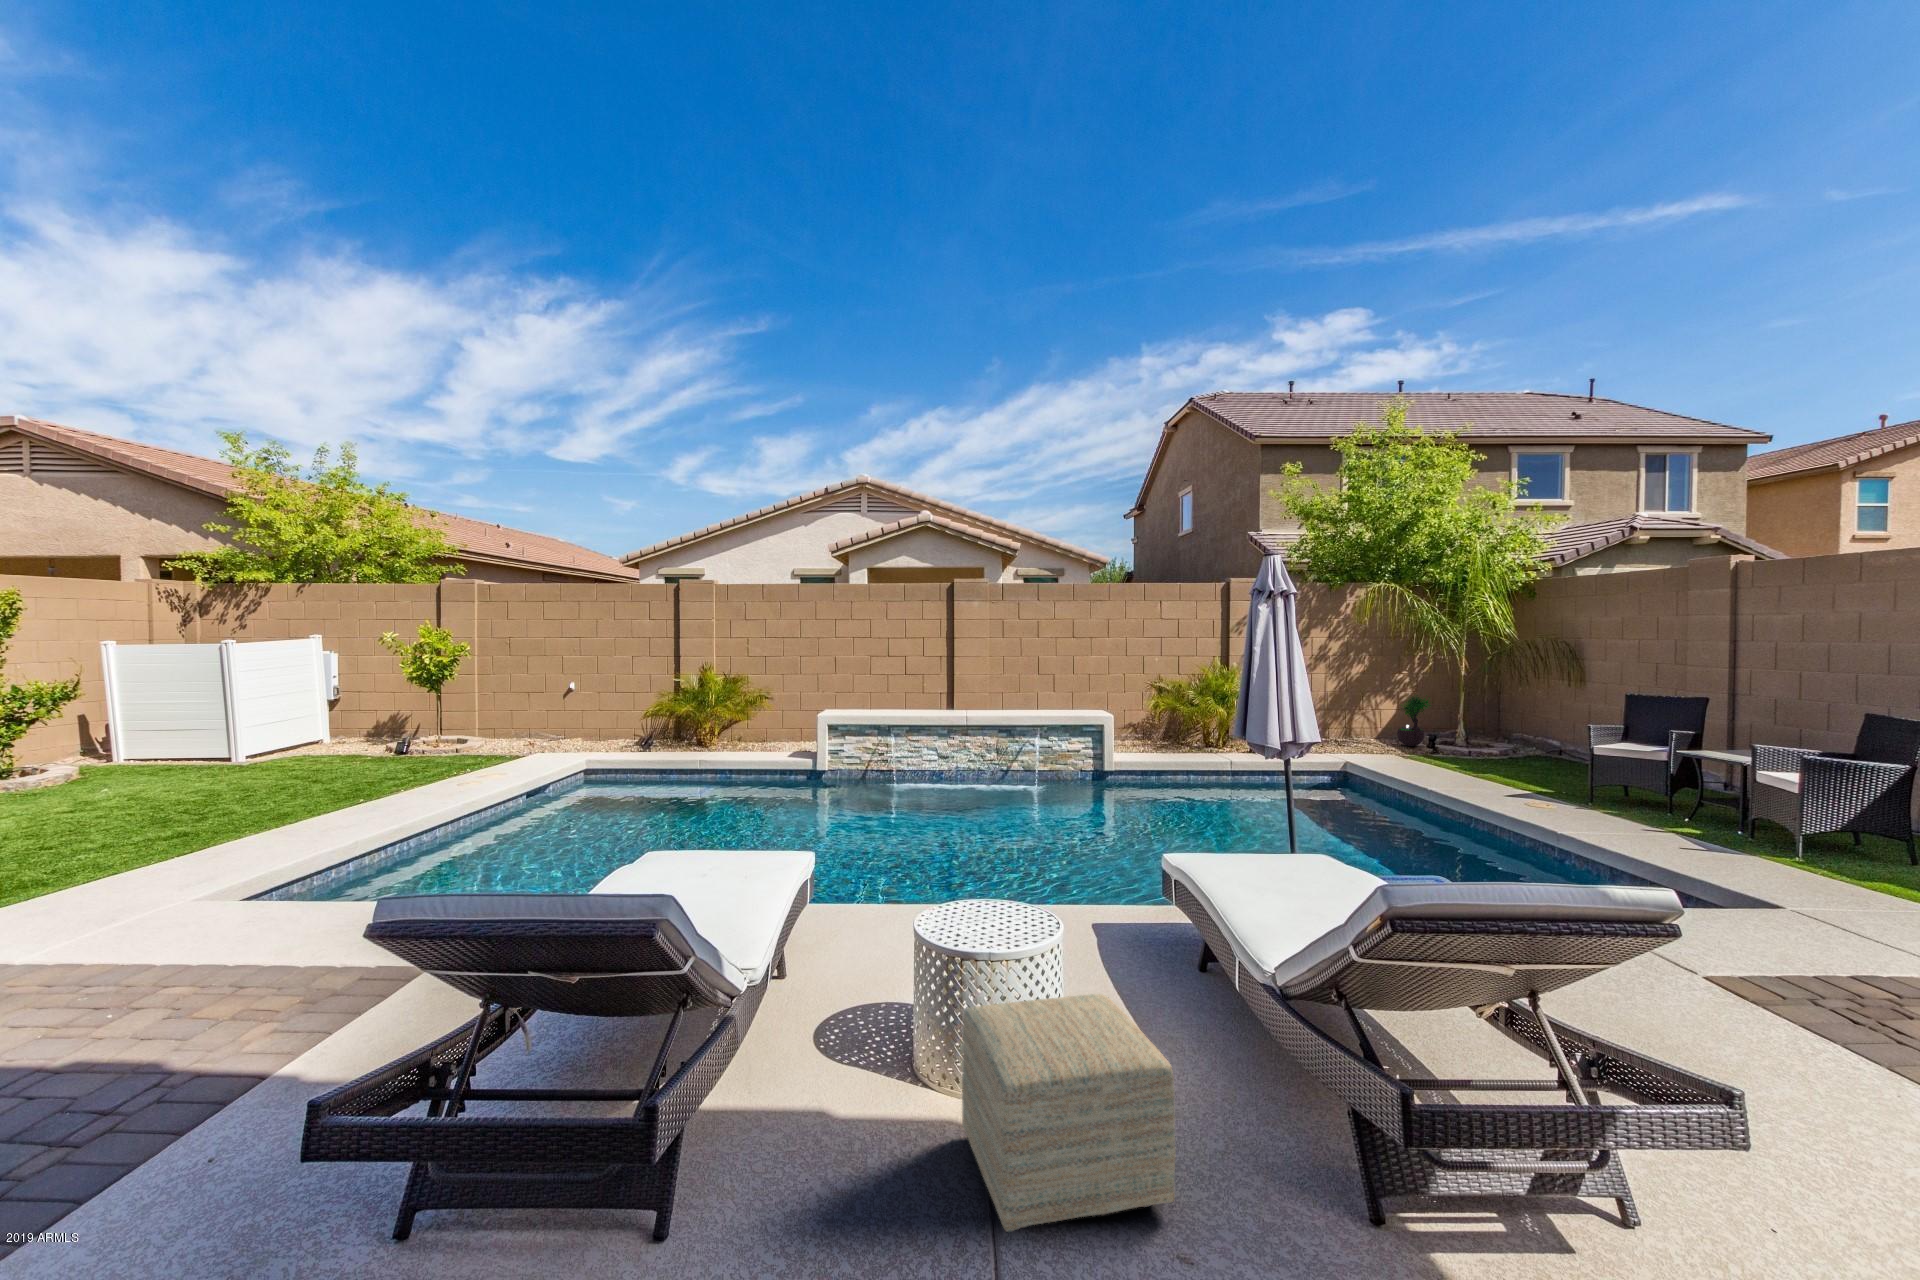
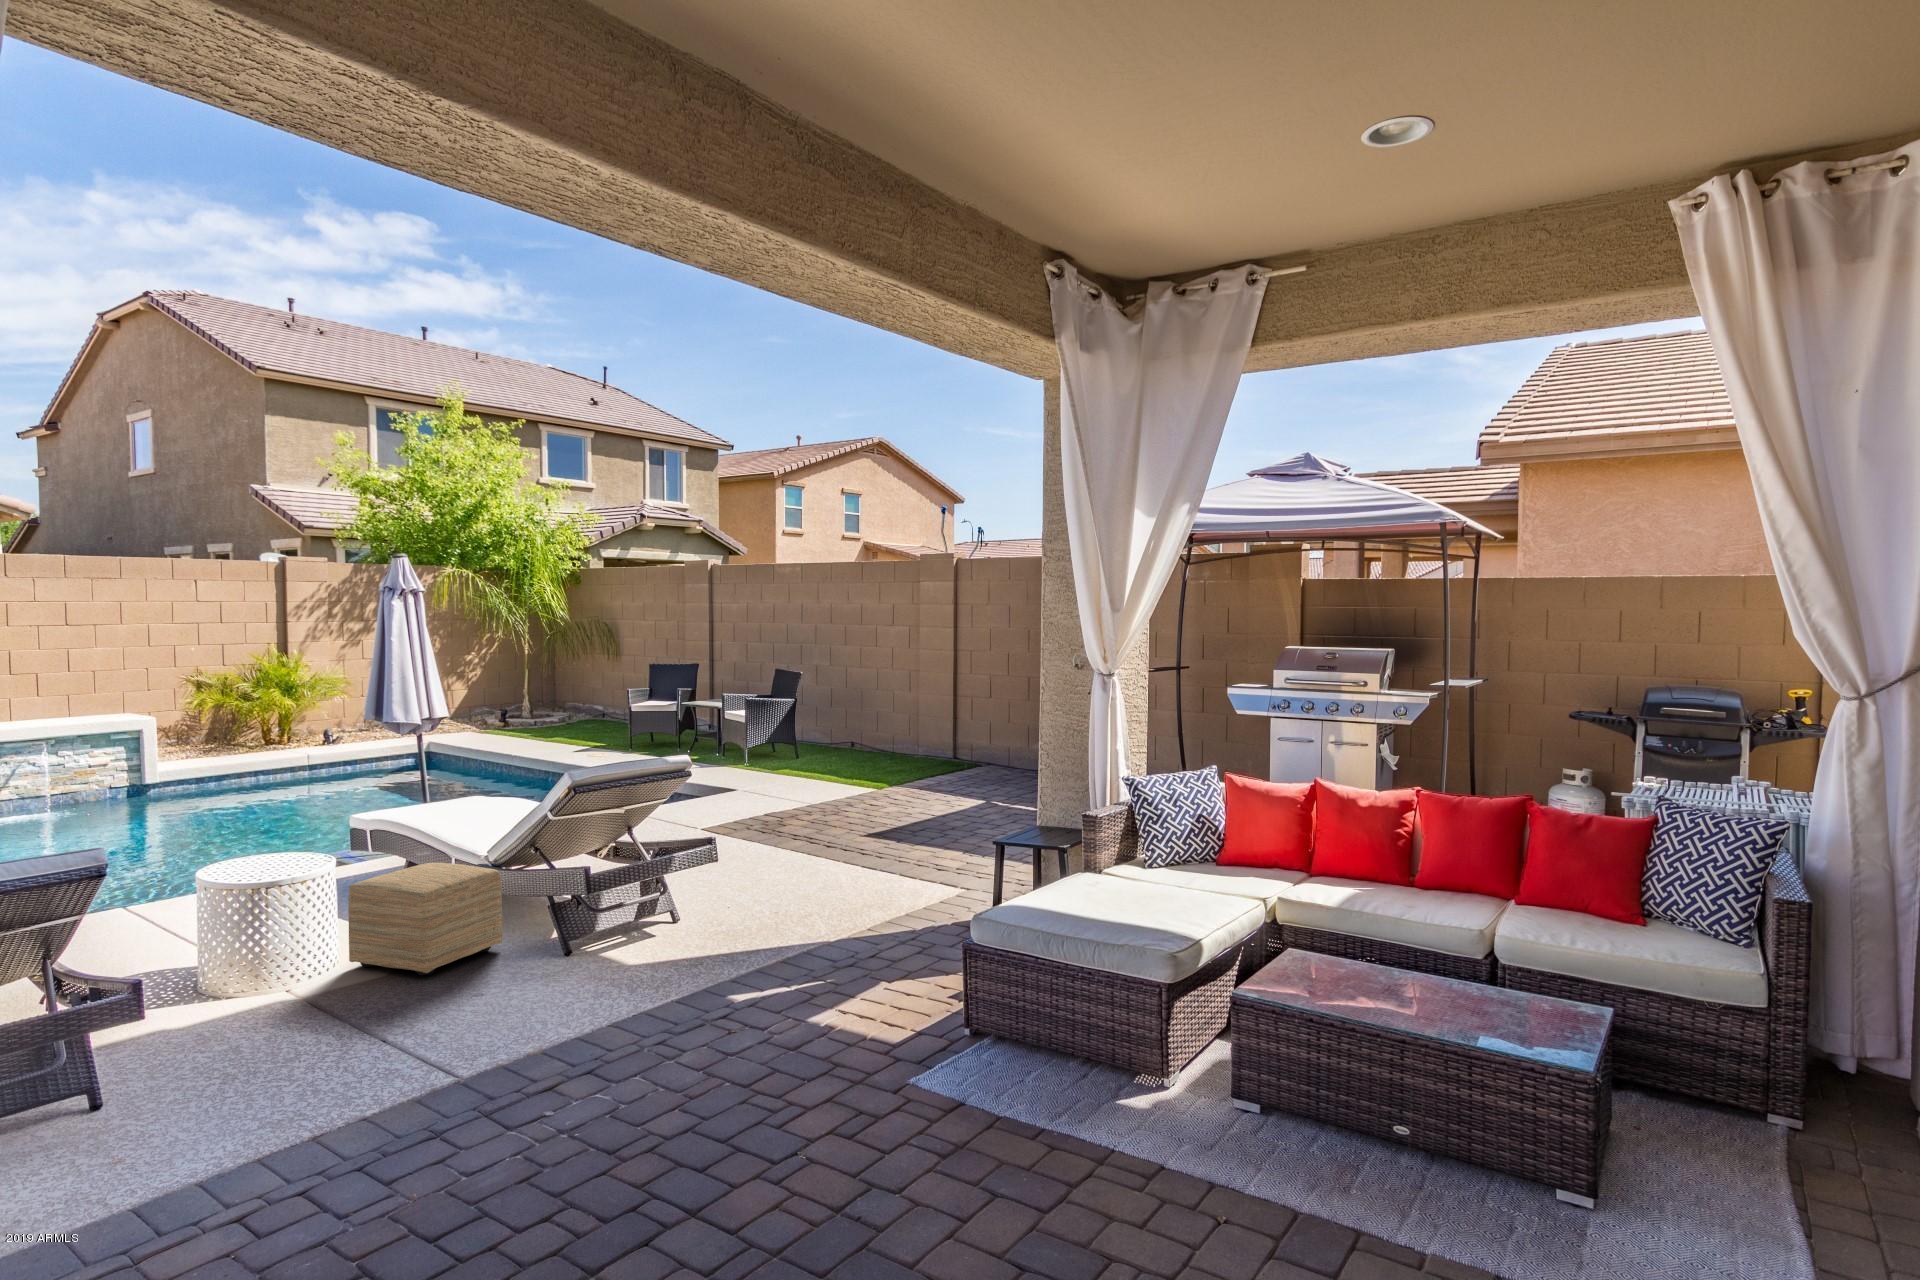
potted tree: present [1397,696,1431,746] -> none [466,671,499,724]

